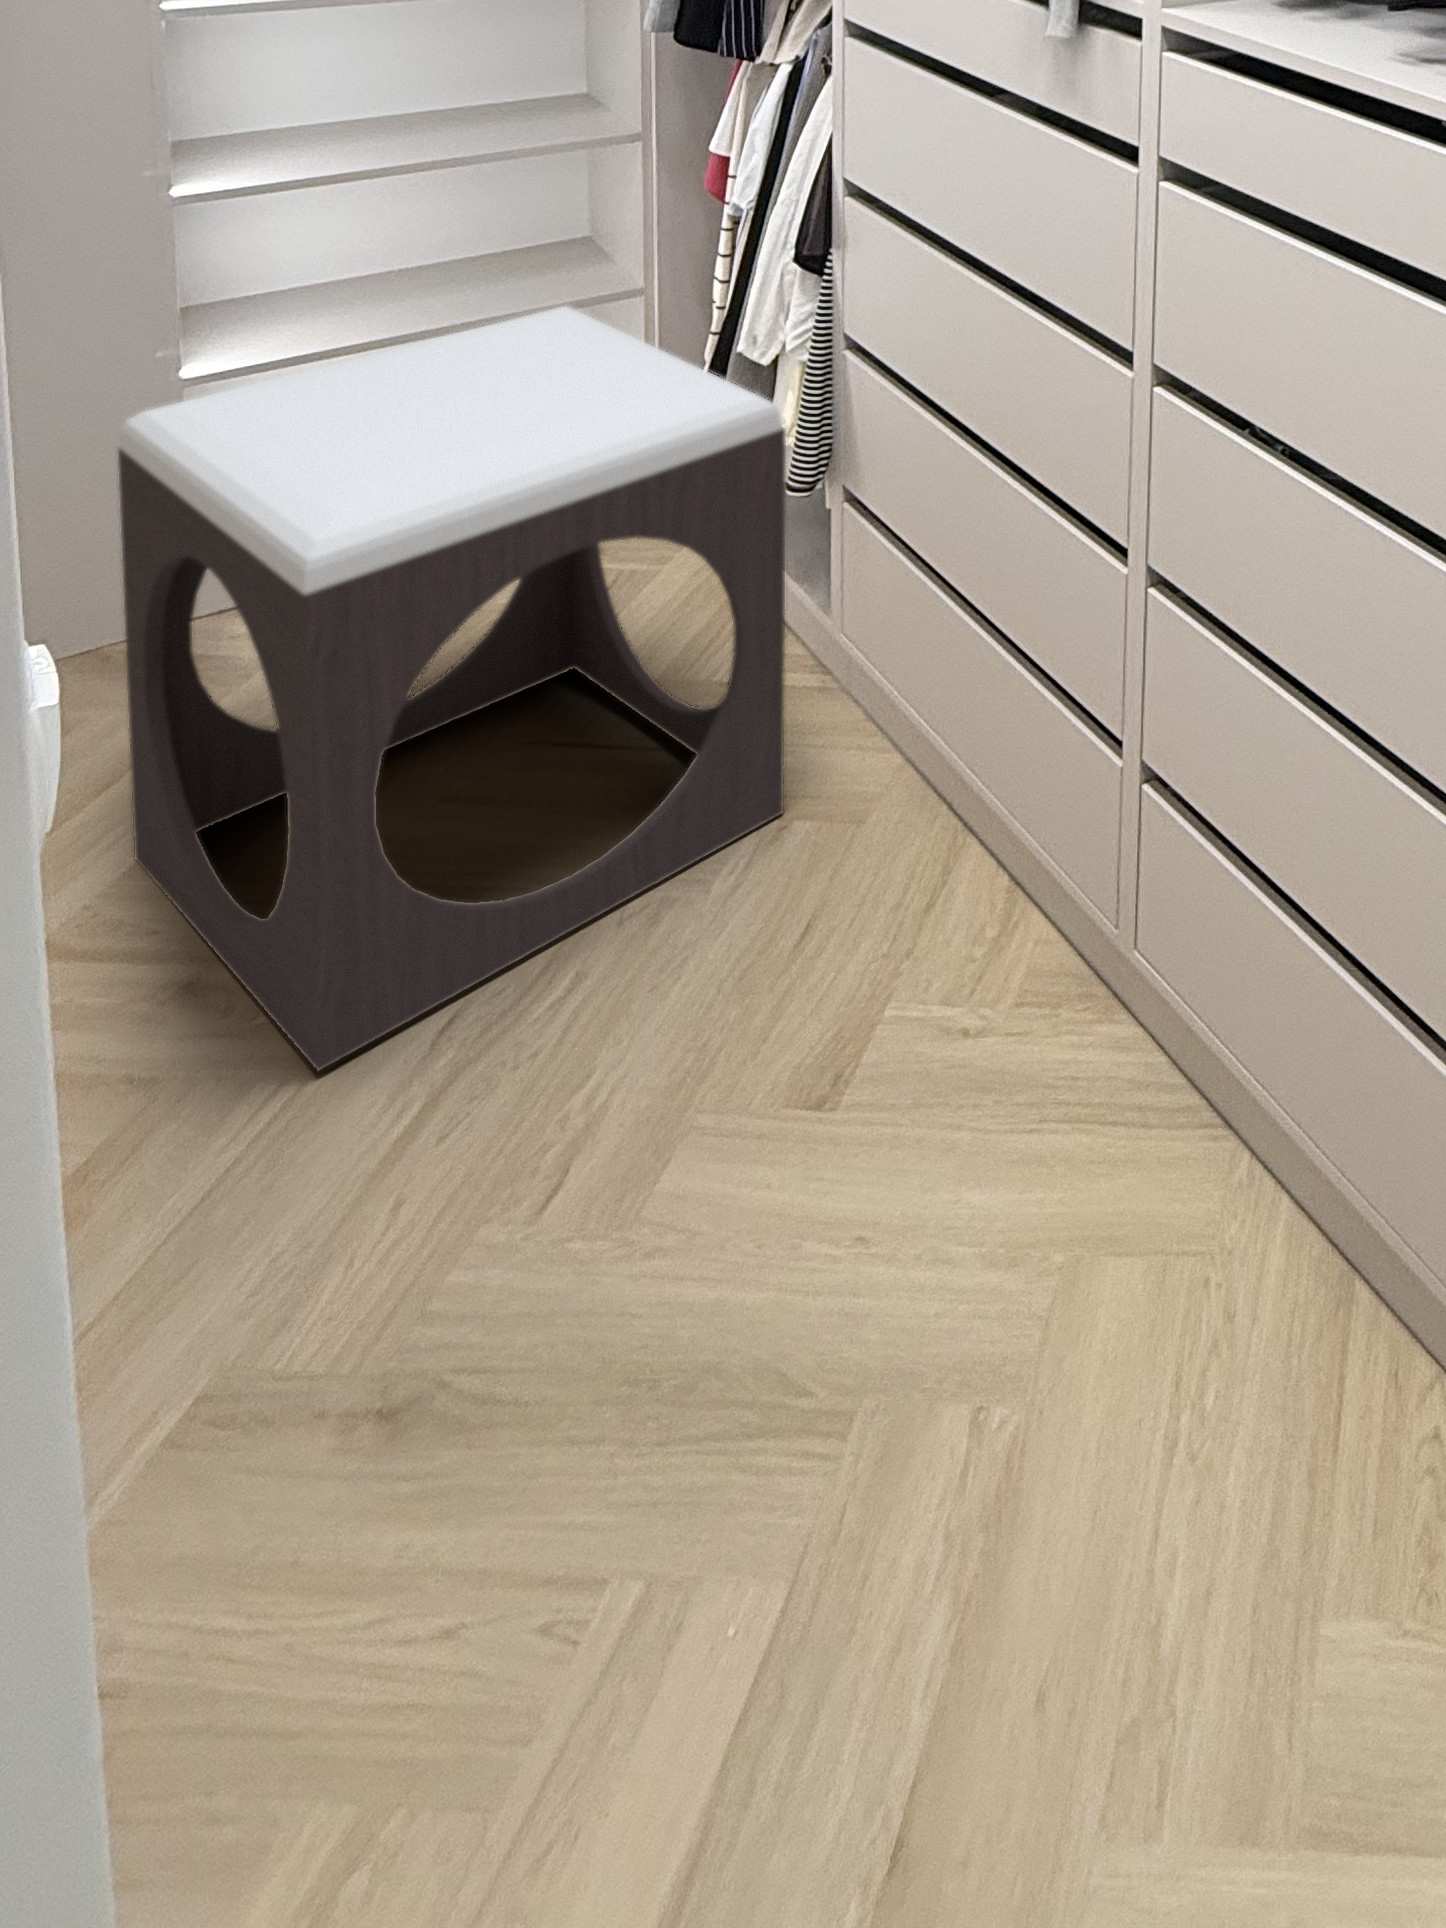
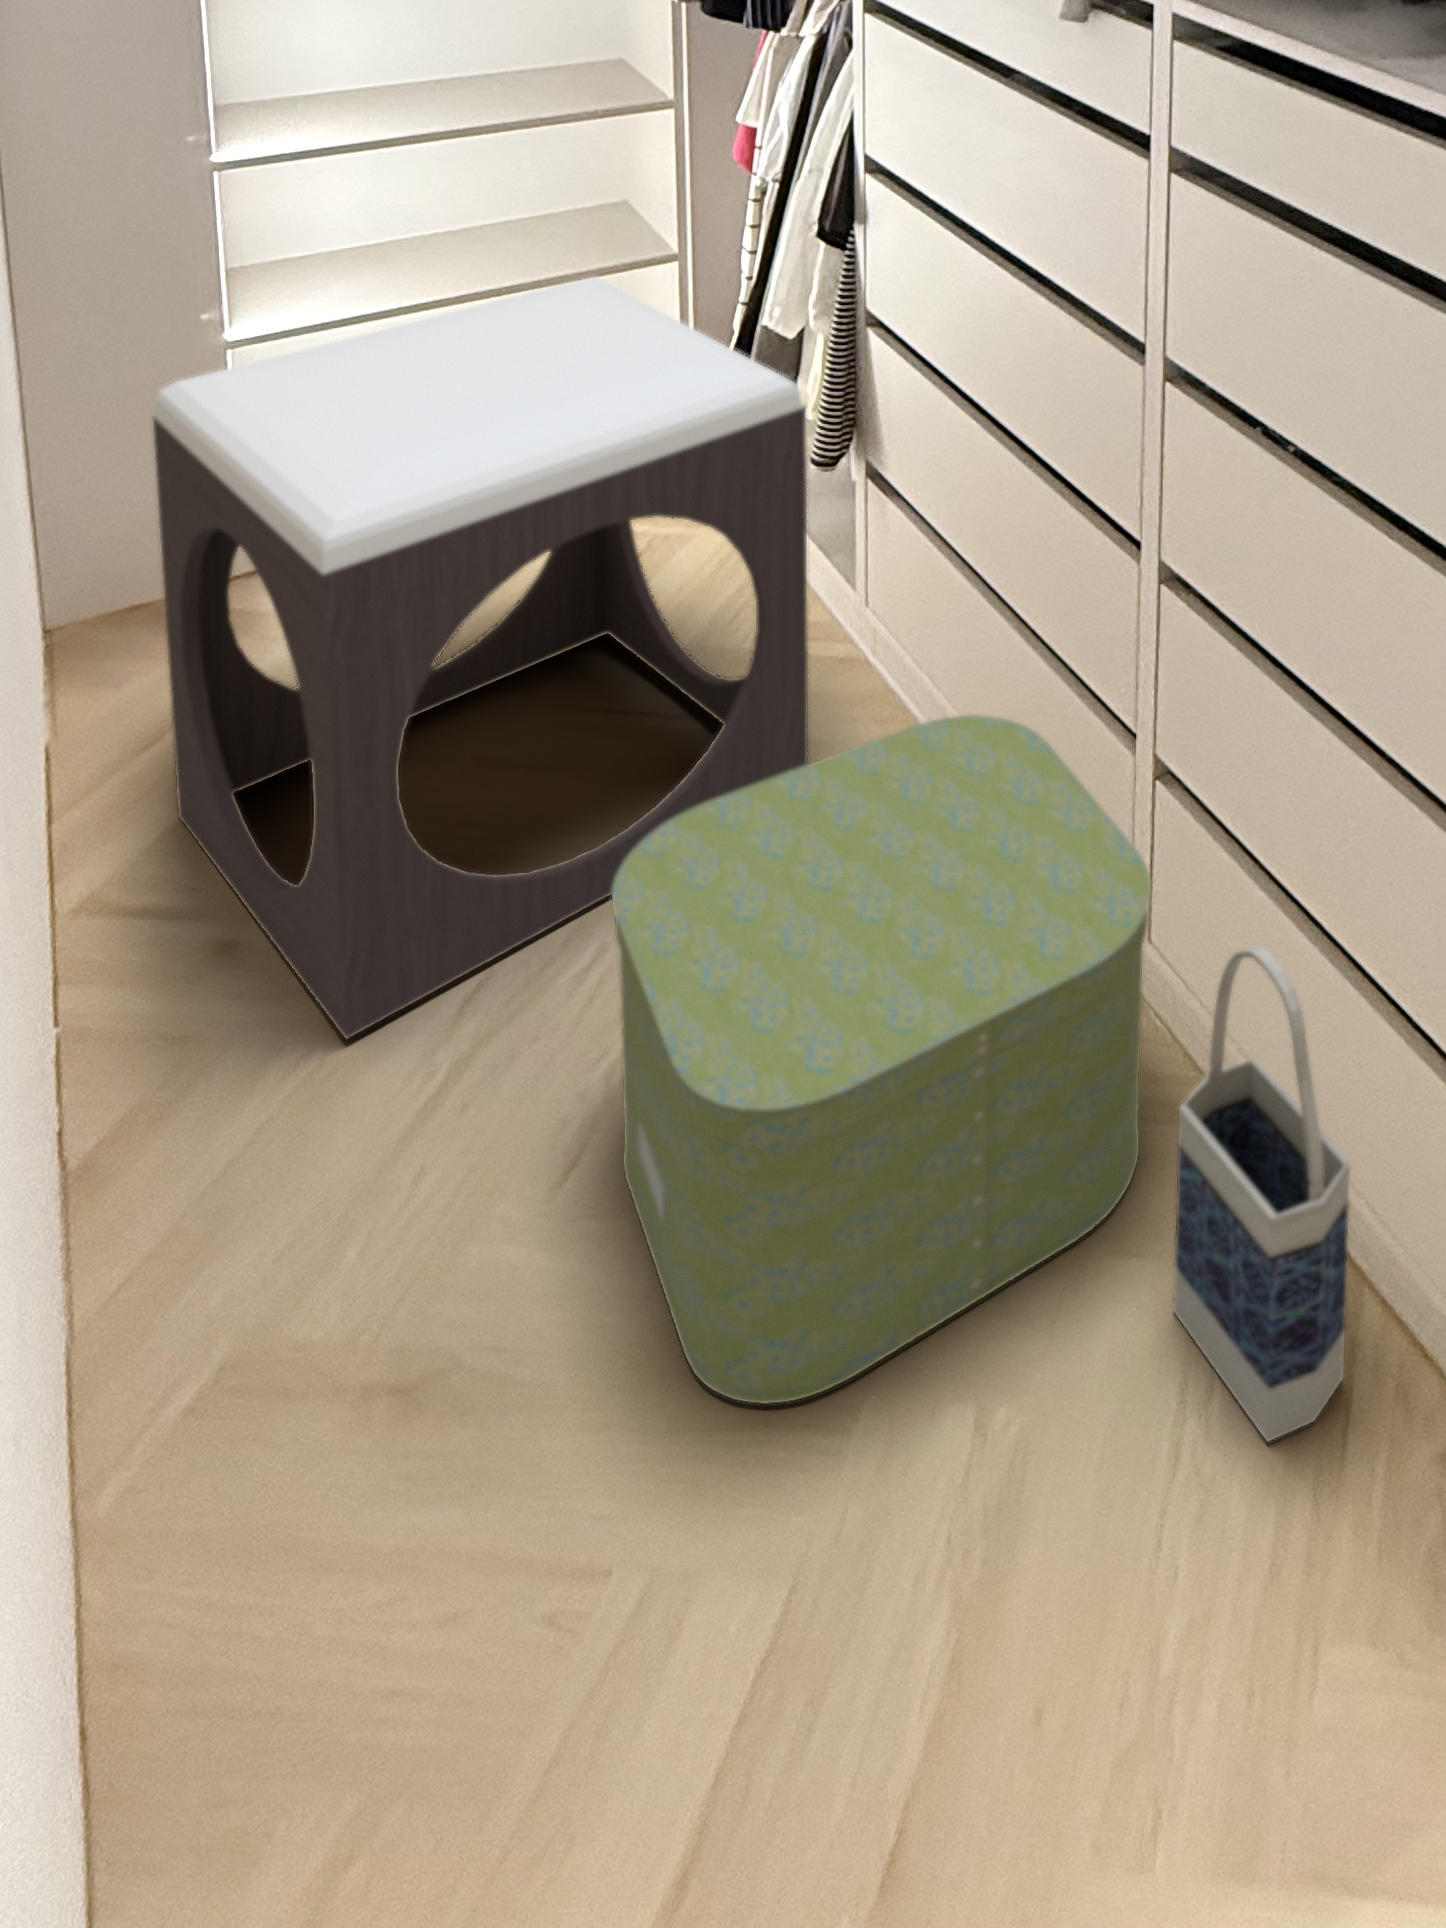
storage box: none [600,729,1140,1408] -> present [612,715,1151,1404]
bag: none [1165,932,1341,1425] -> present [1173,945,1350,1441]

